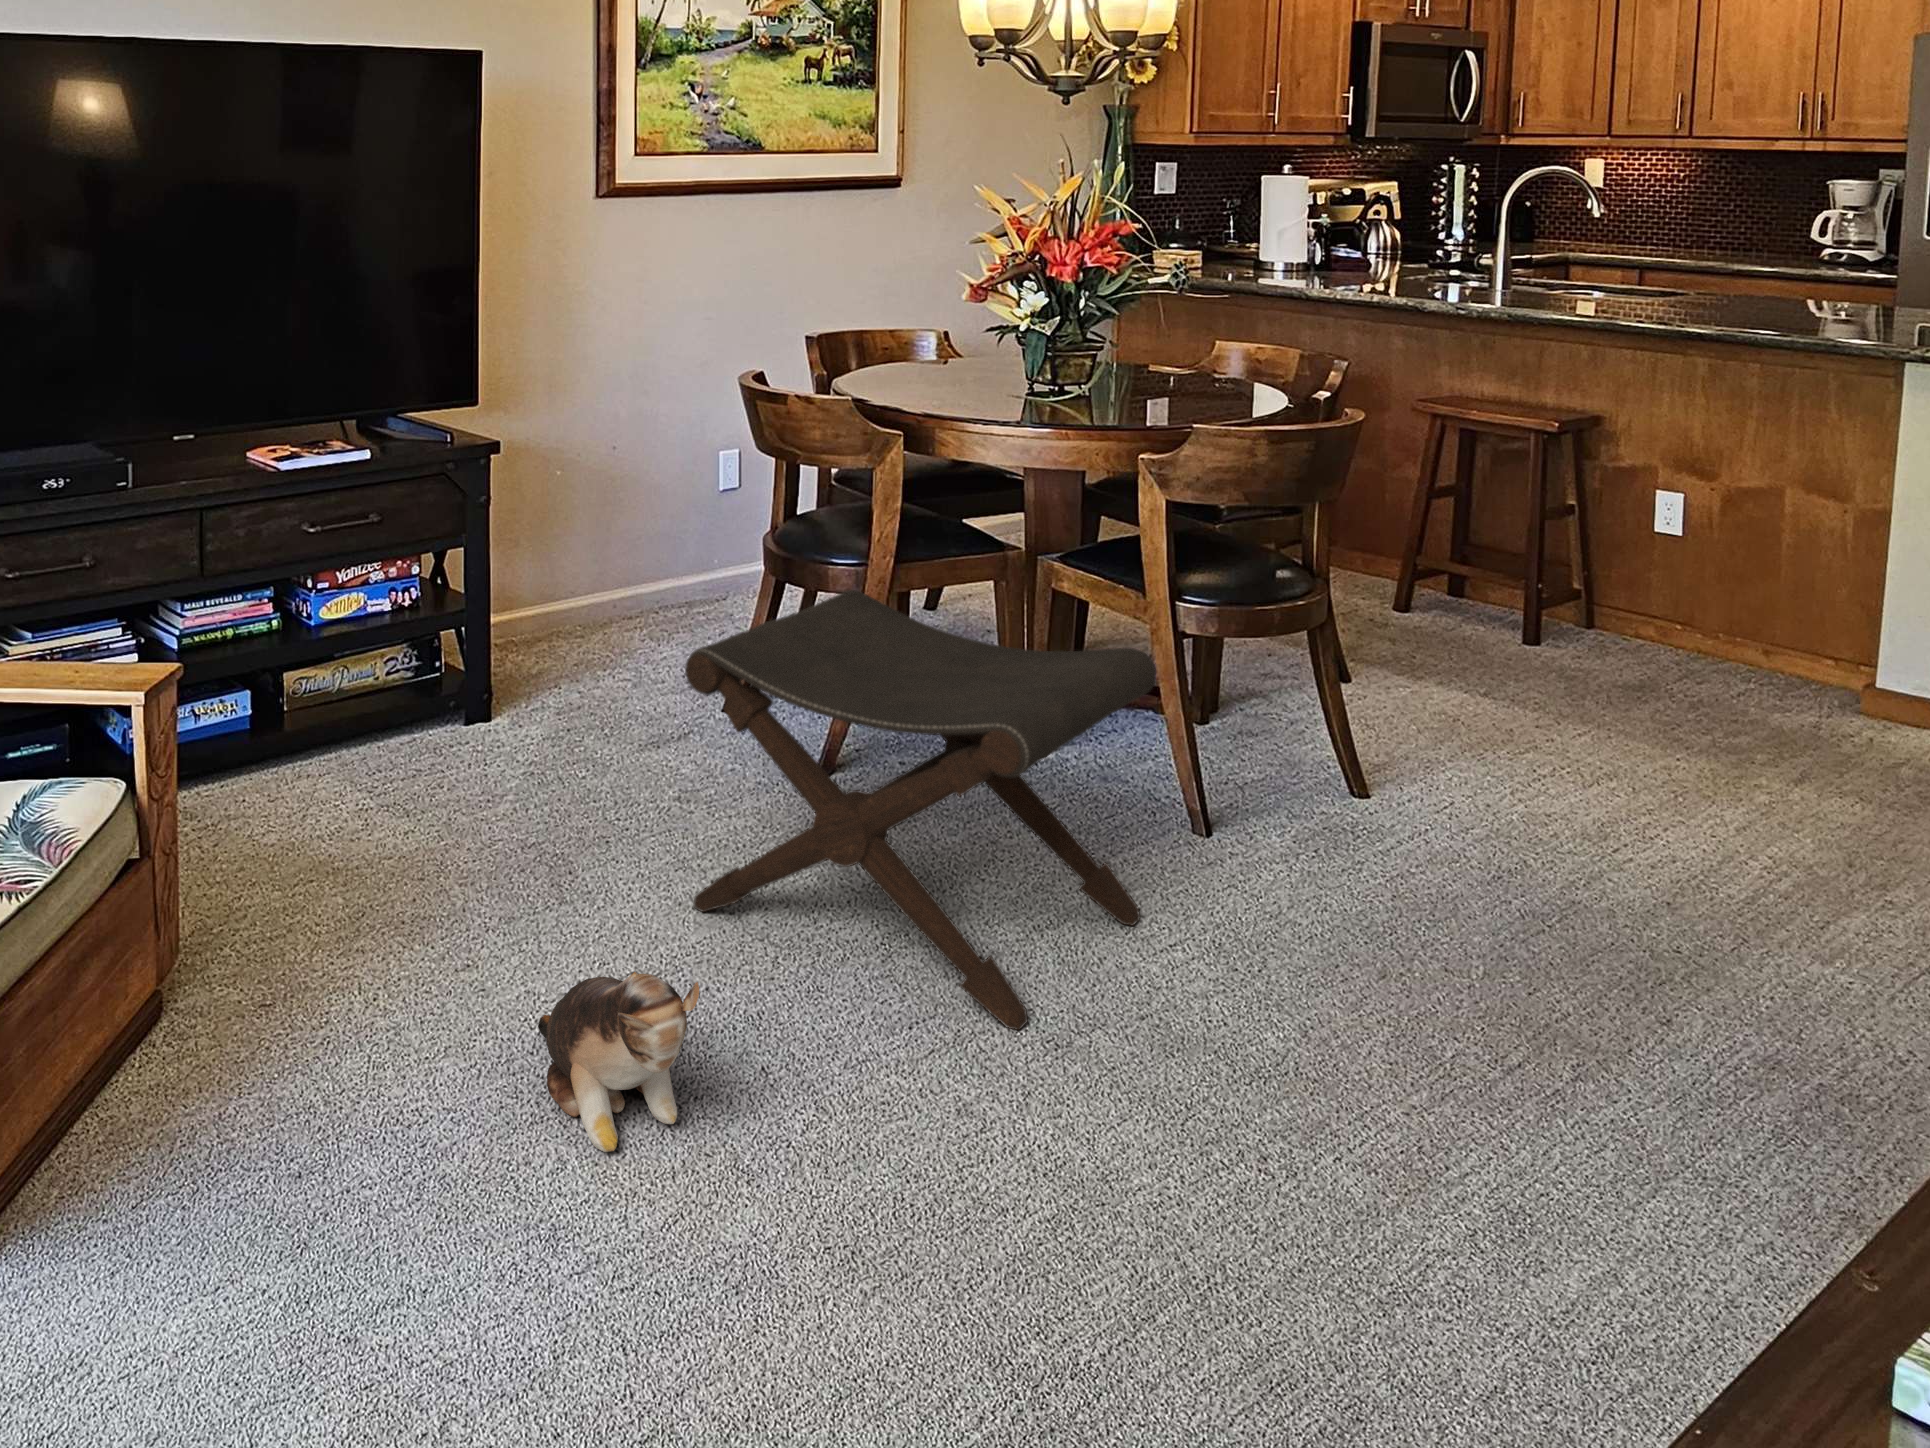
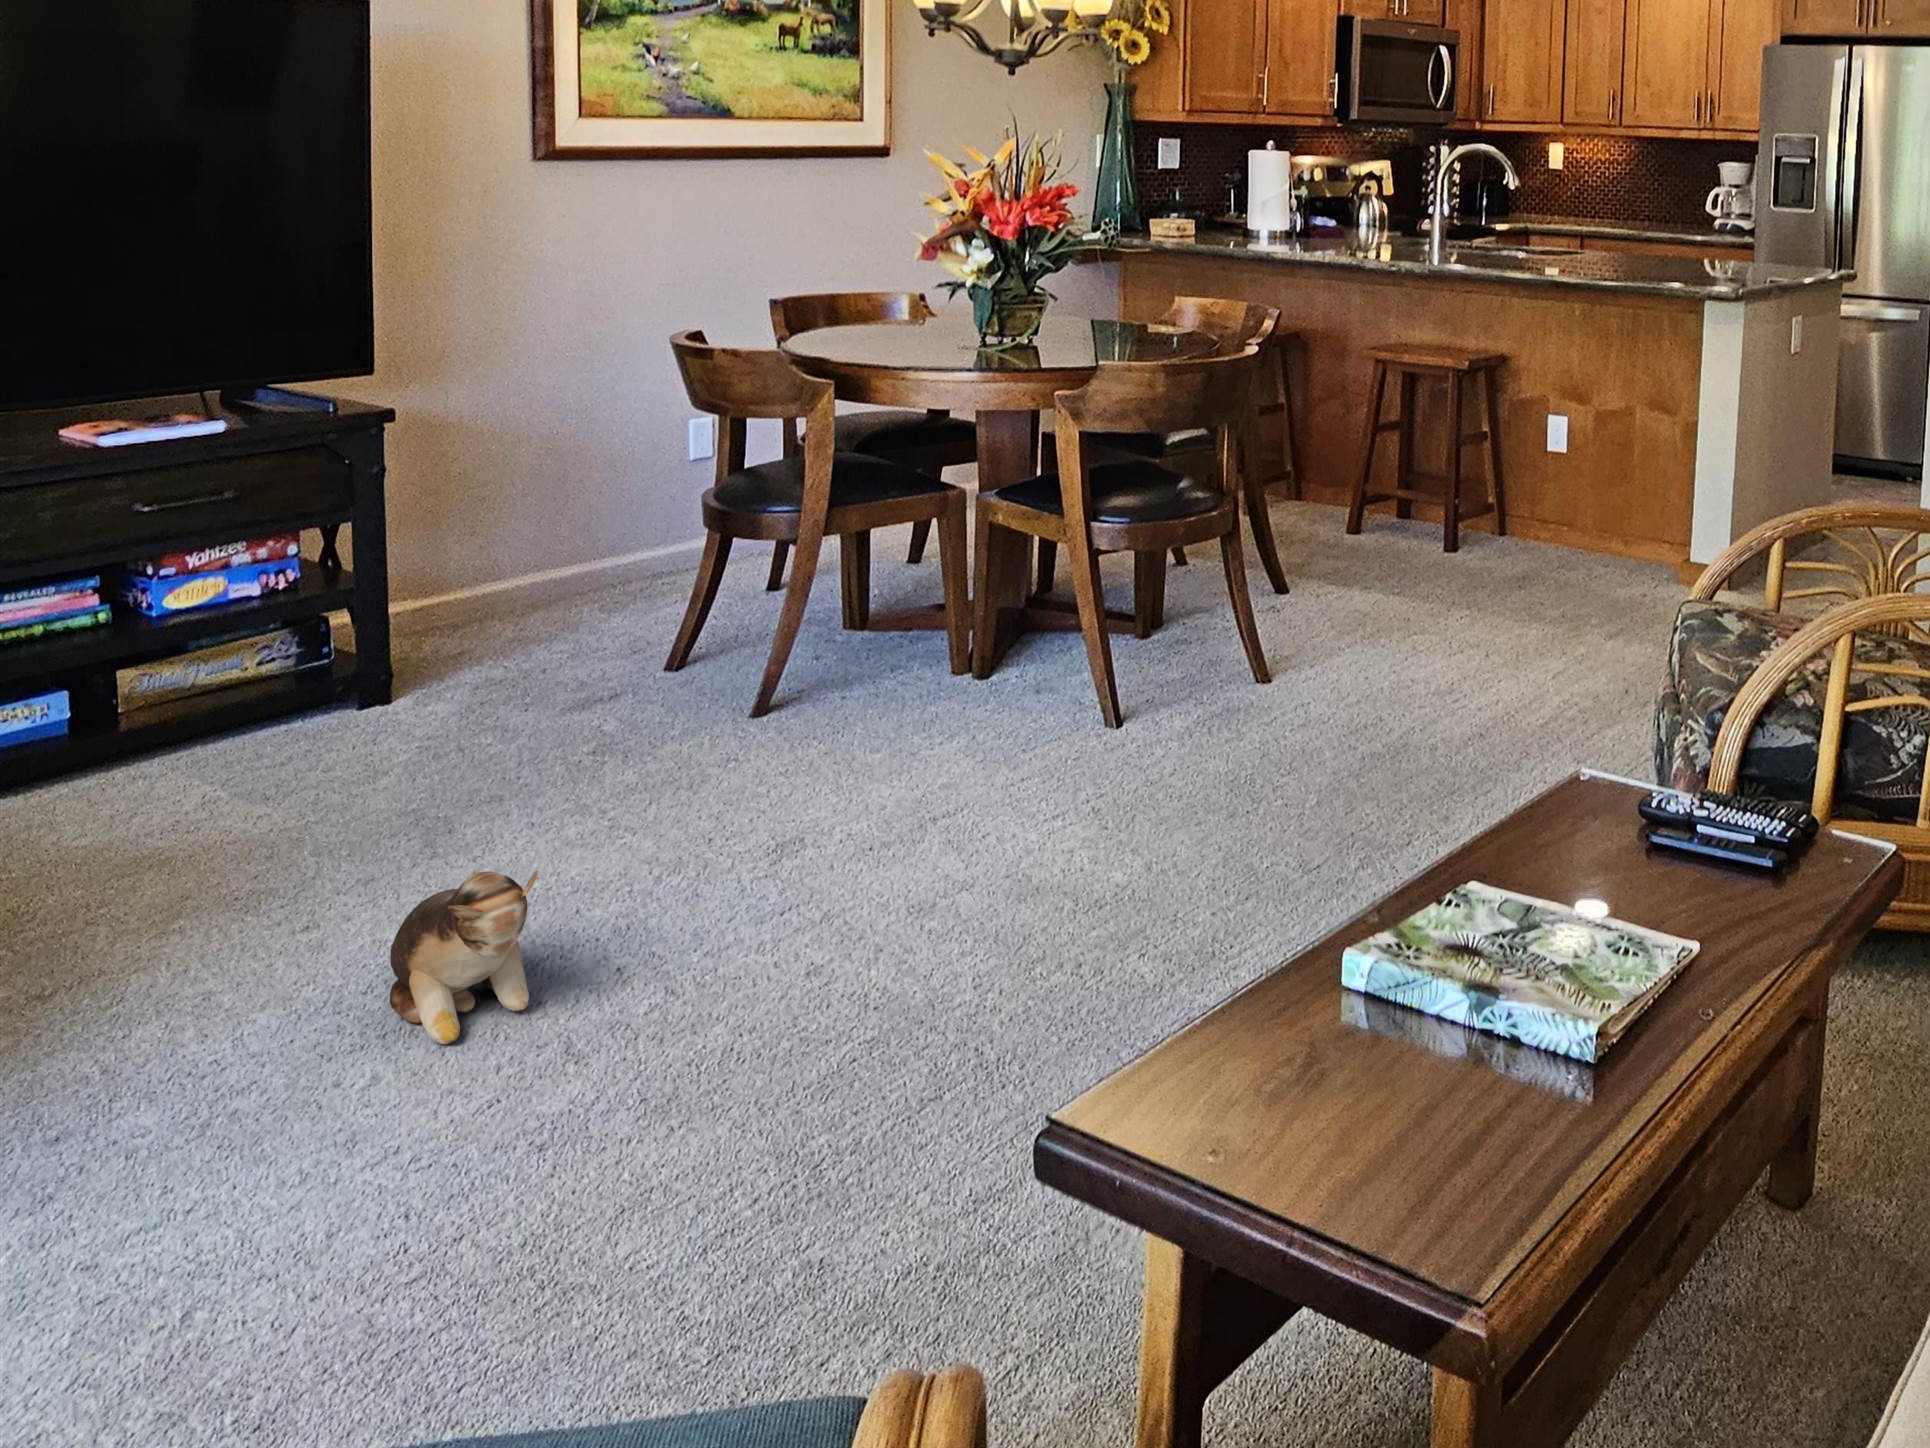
footstool: present [685,590,1156,1030] -> none [576,528,1042,886]

